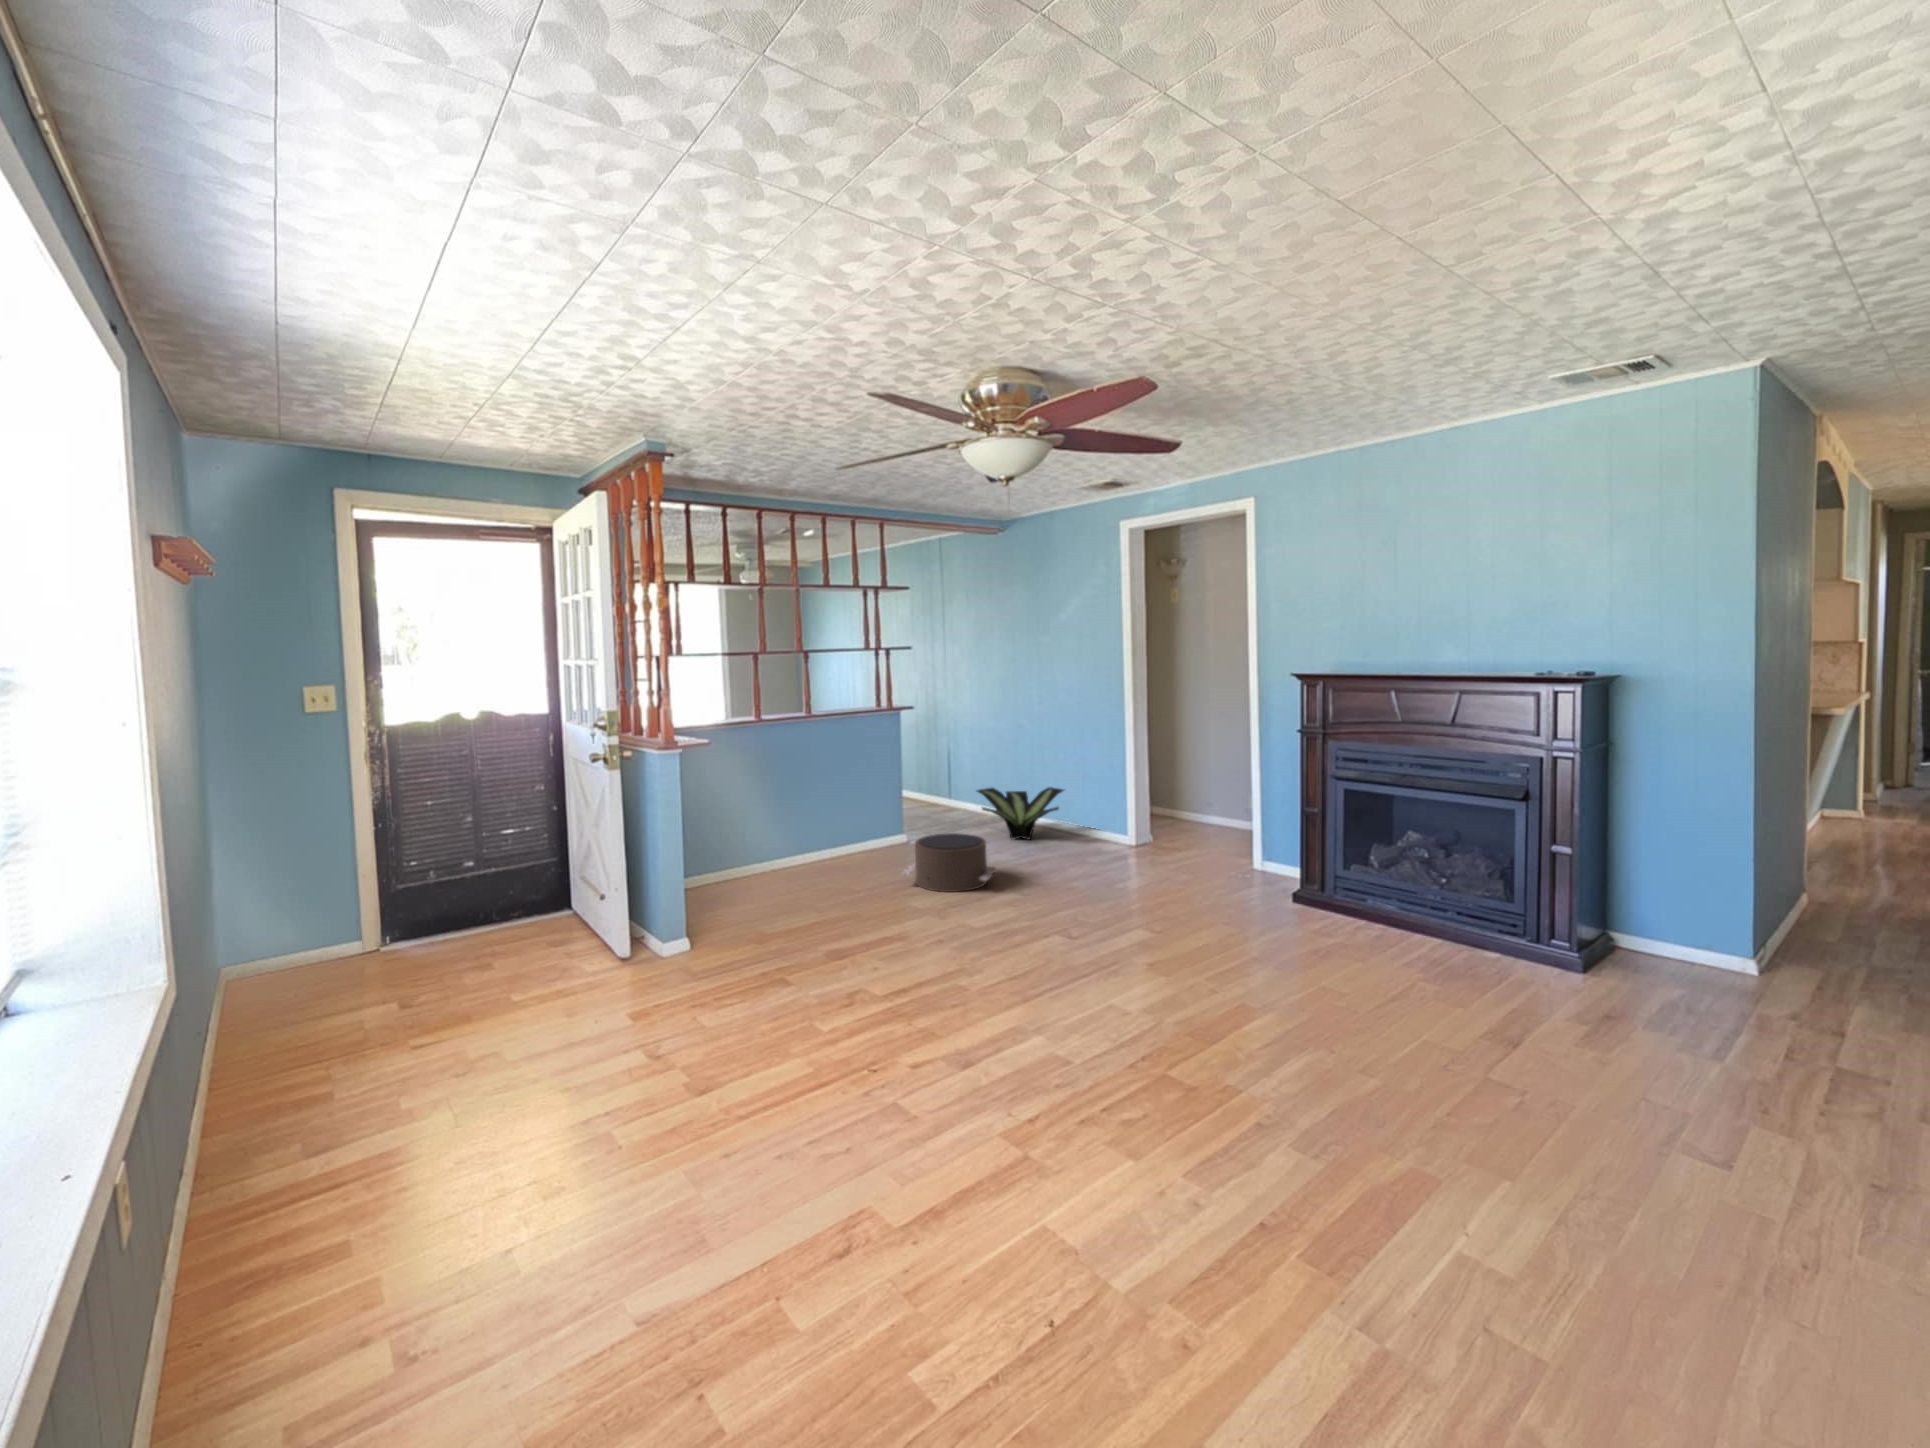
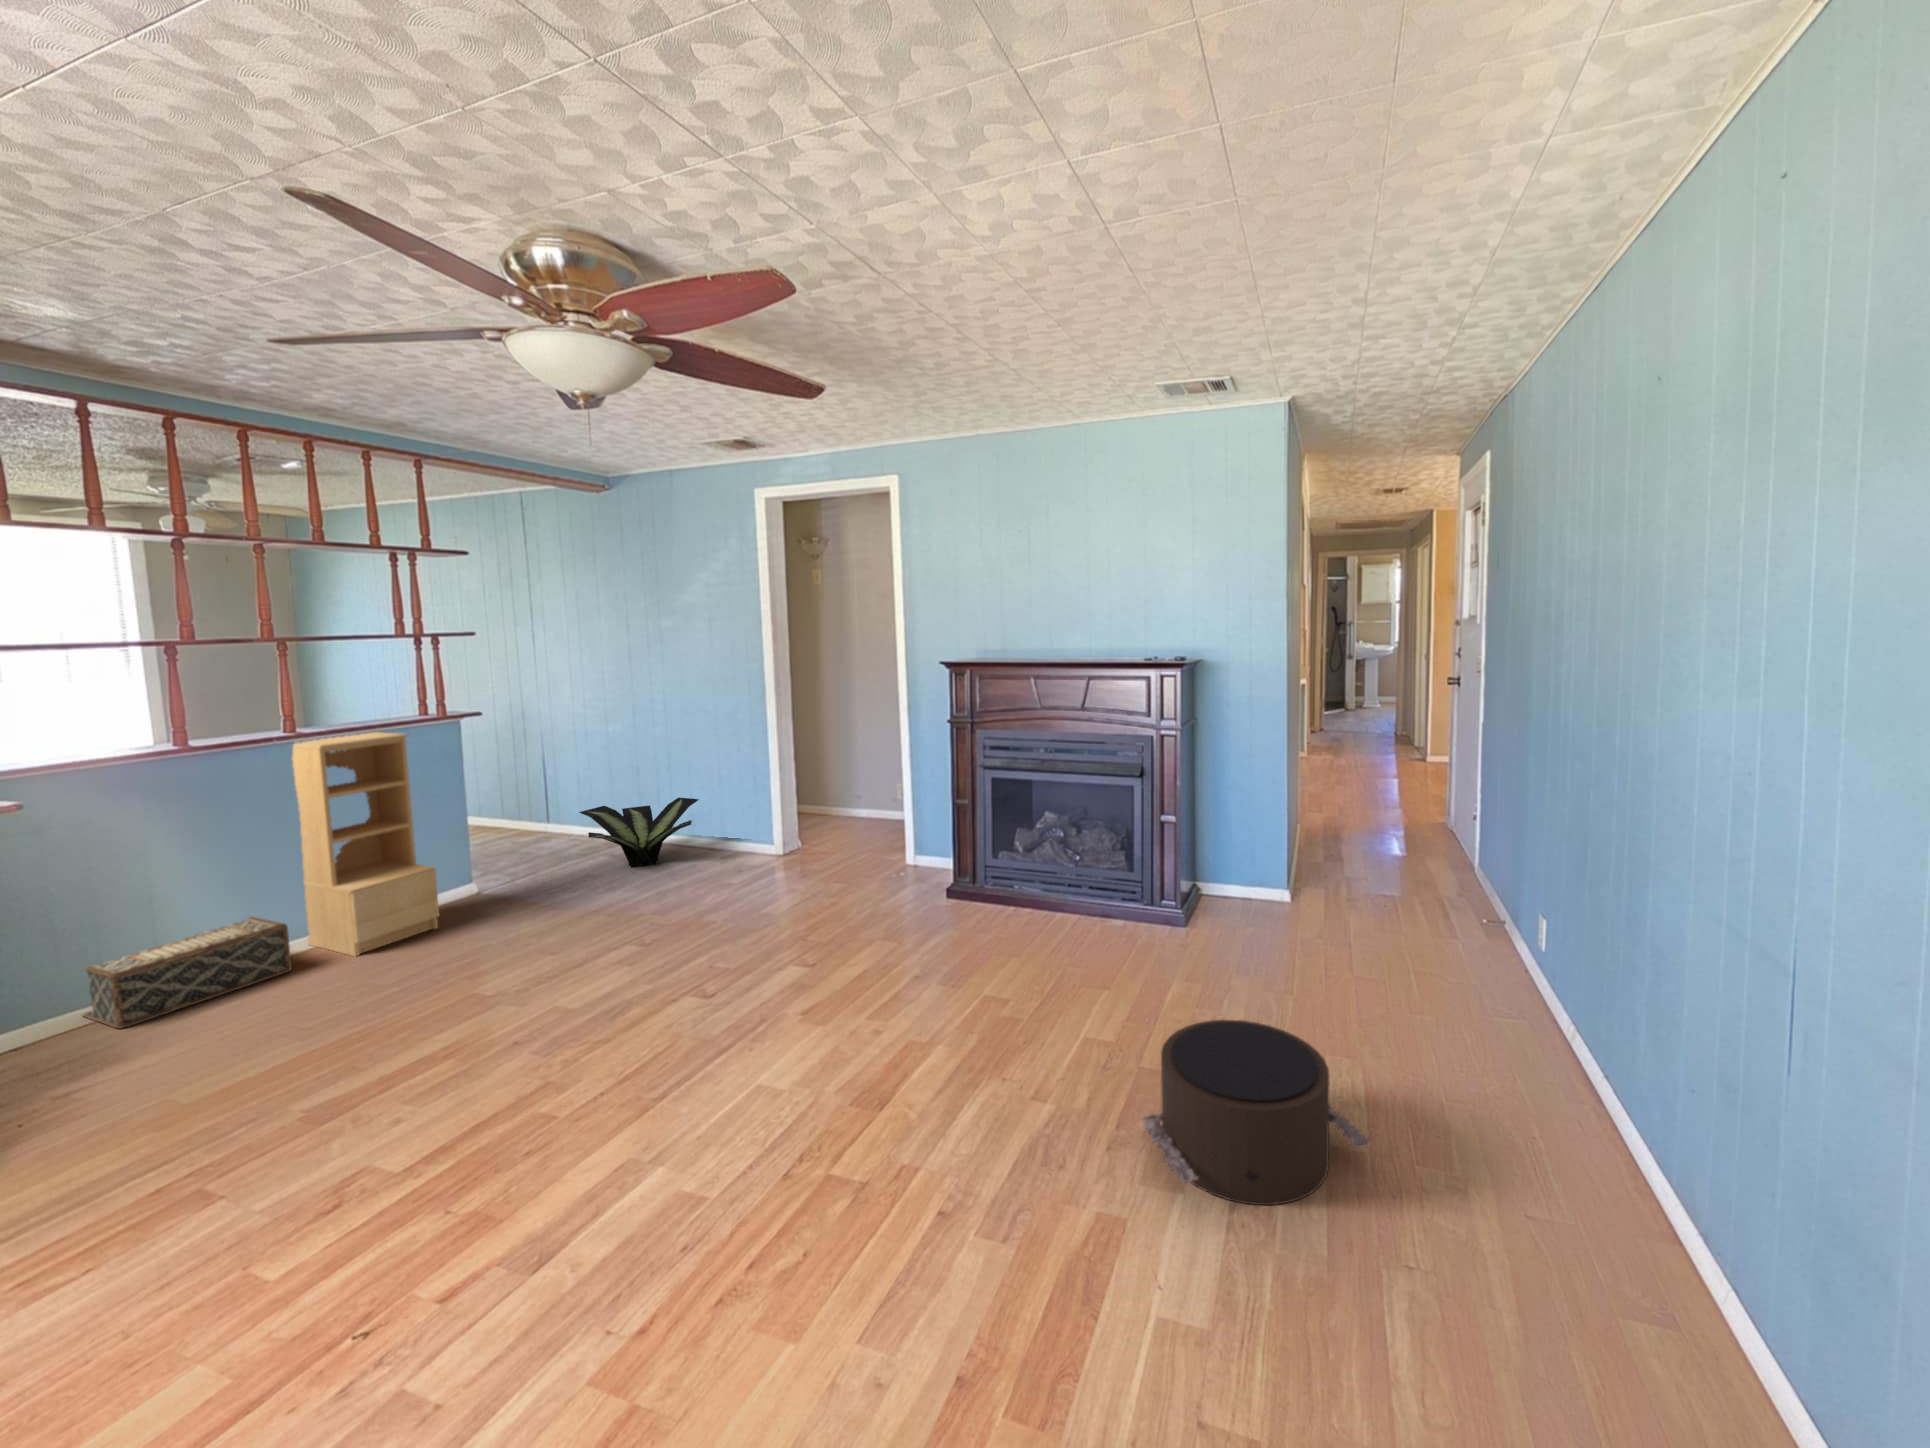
bookshelf: none [808,717,887,870] -> present [292,732,439,956]
woven basket: none [712,833,808,888] -> present [83,917,292,1028]
pouf: present [902,833,995,892] -> present [1142,1020,1371,1205]

